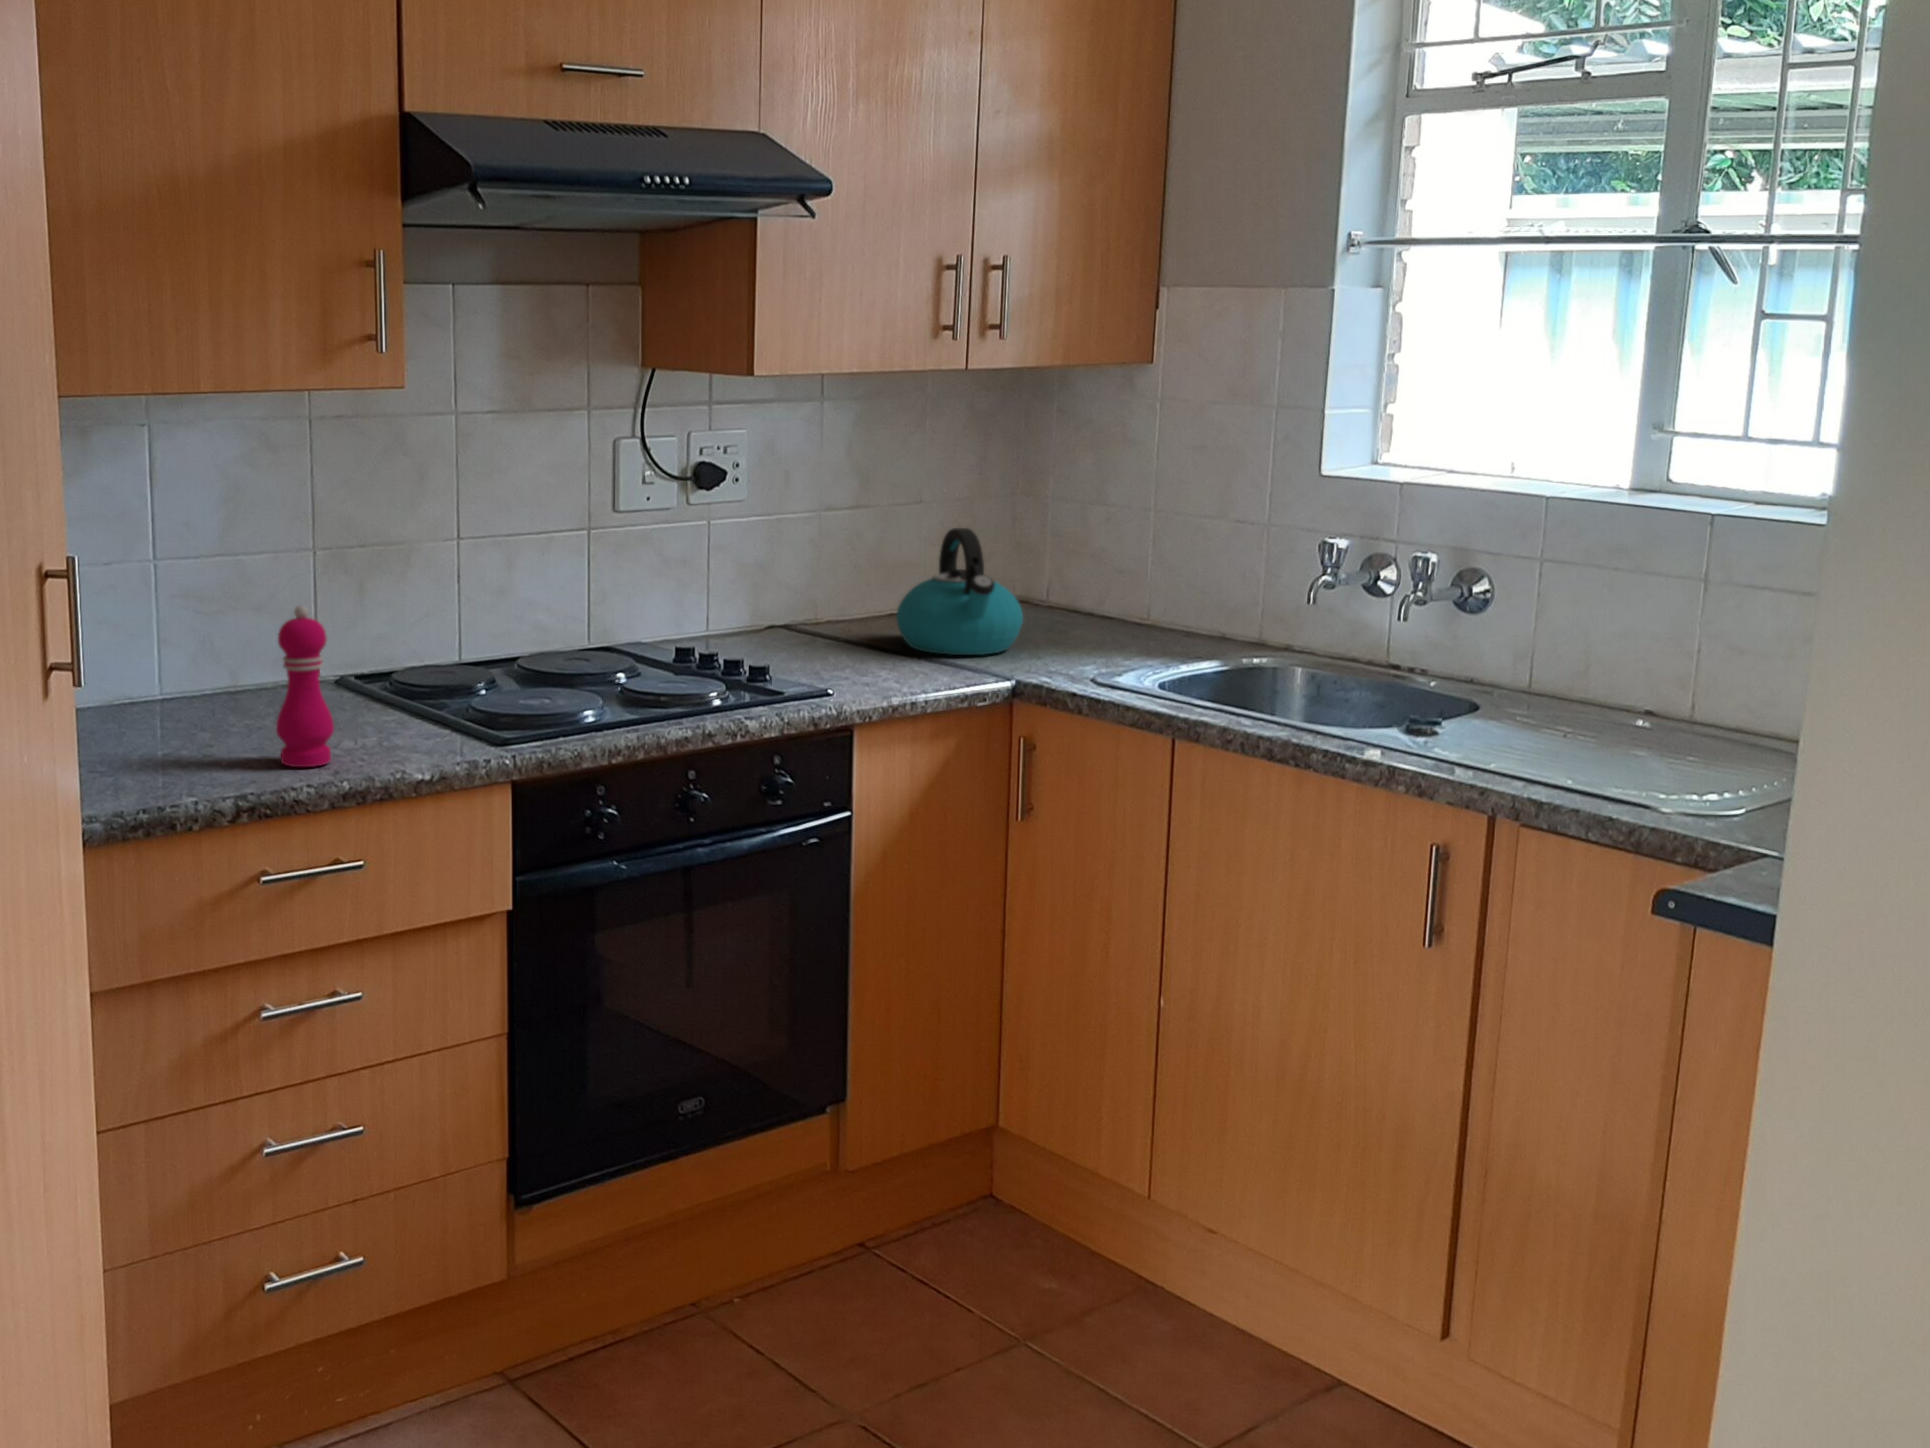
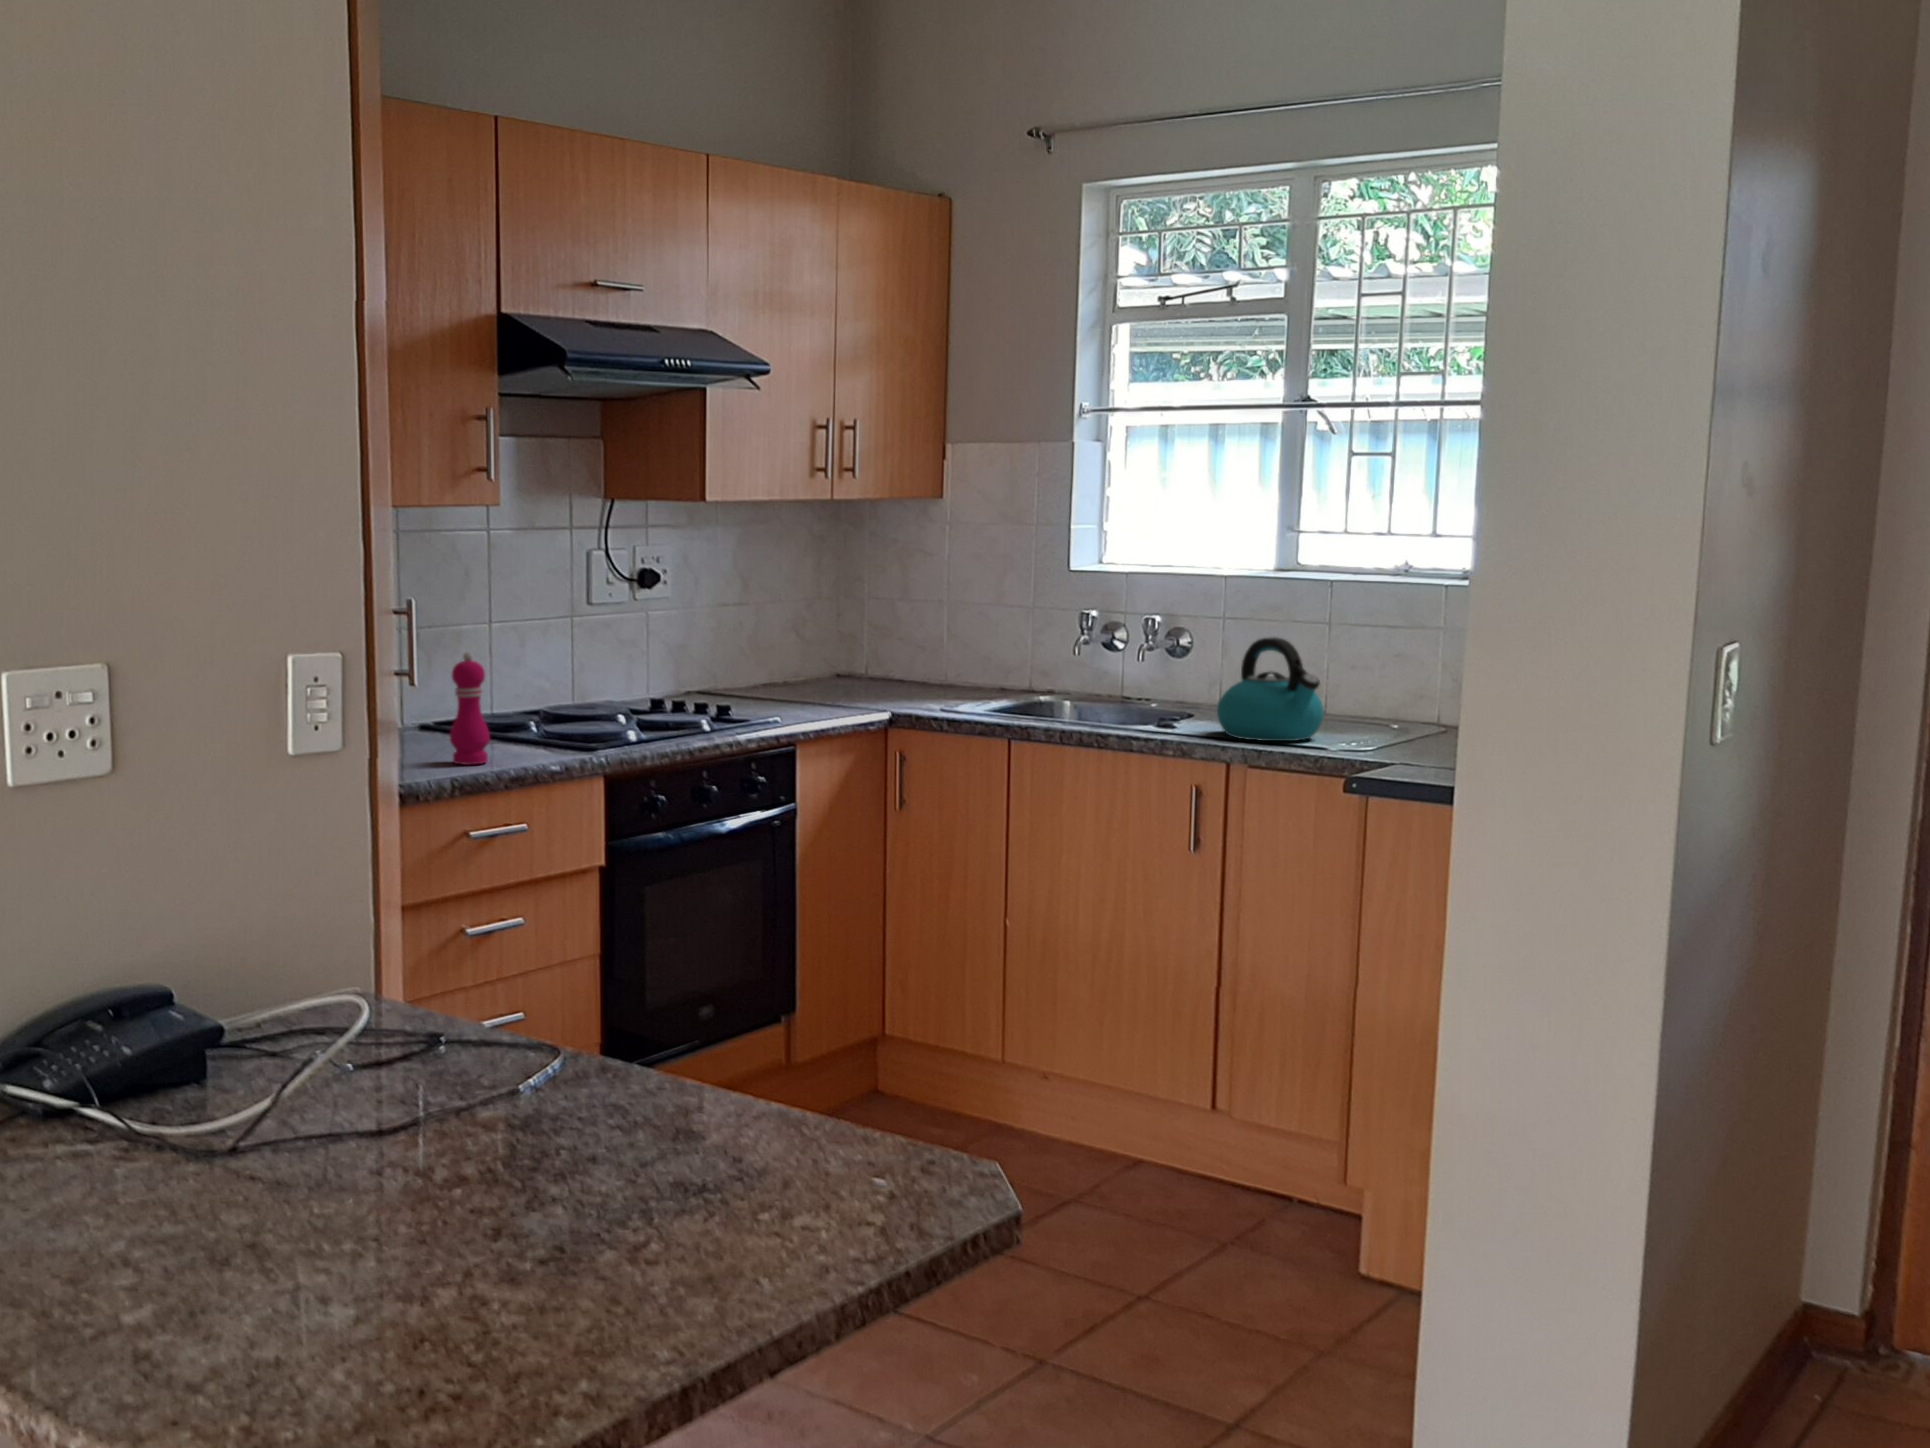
kettle: present [897,528,1023,655] -> present [1217,637,1324,741]

